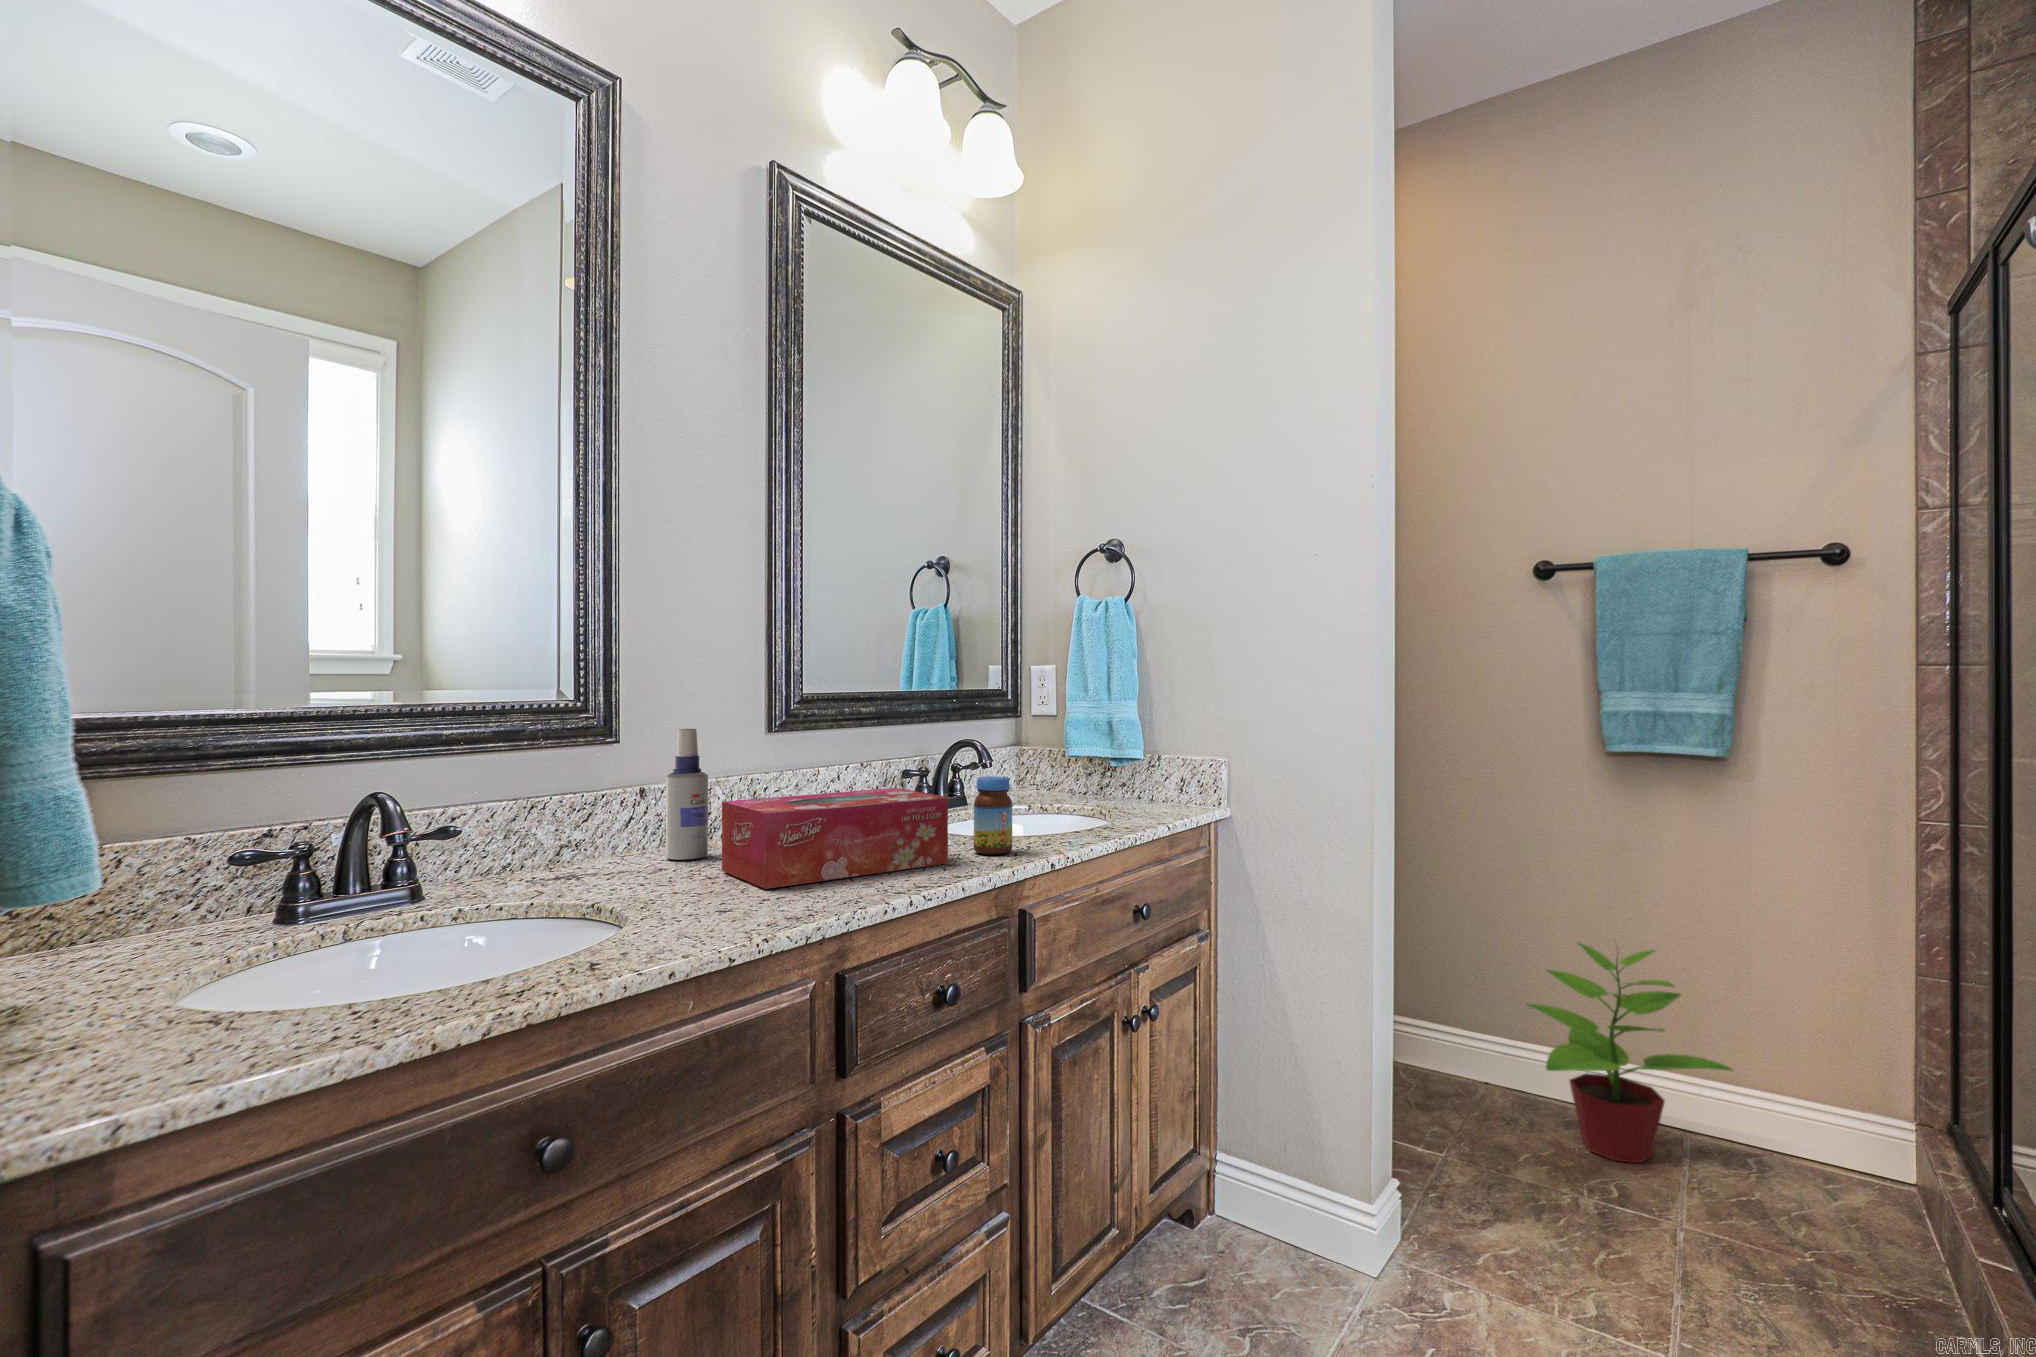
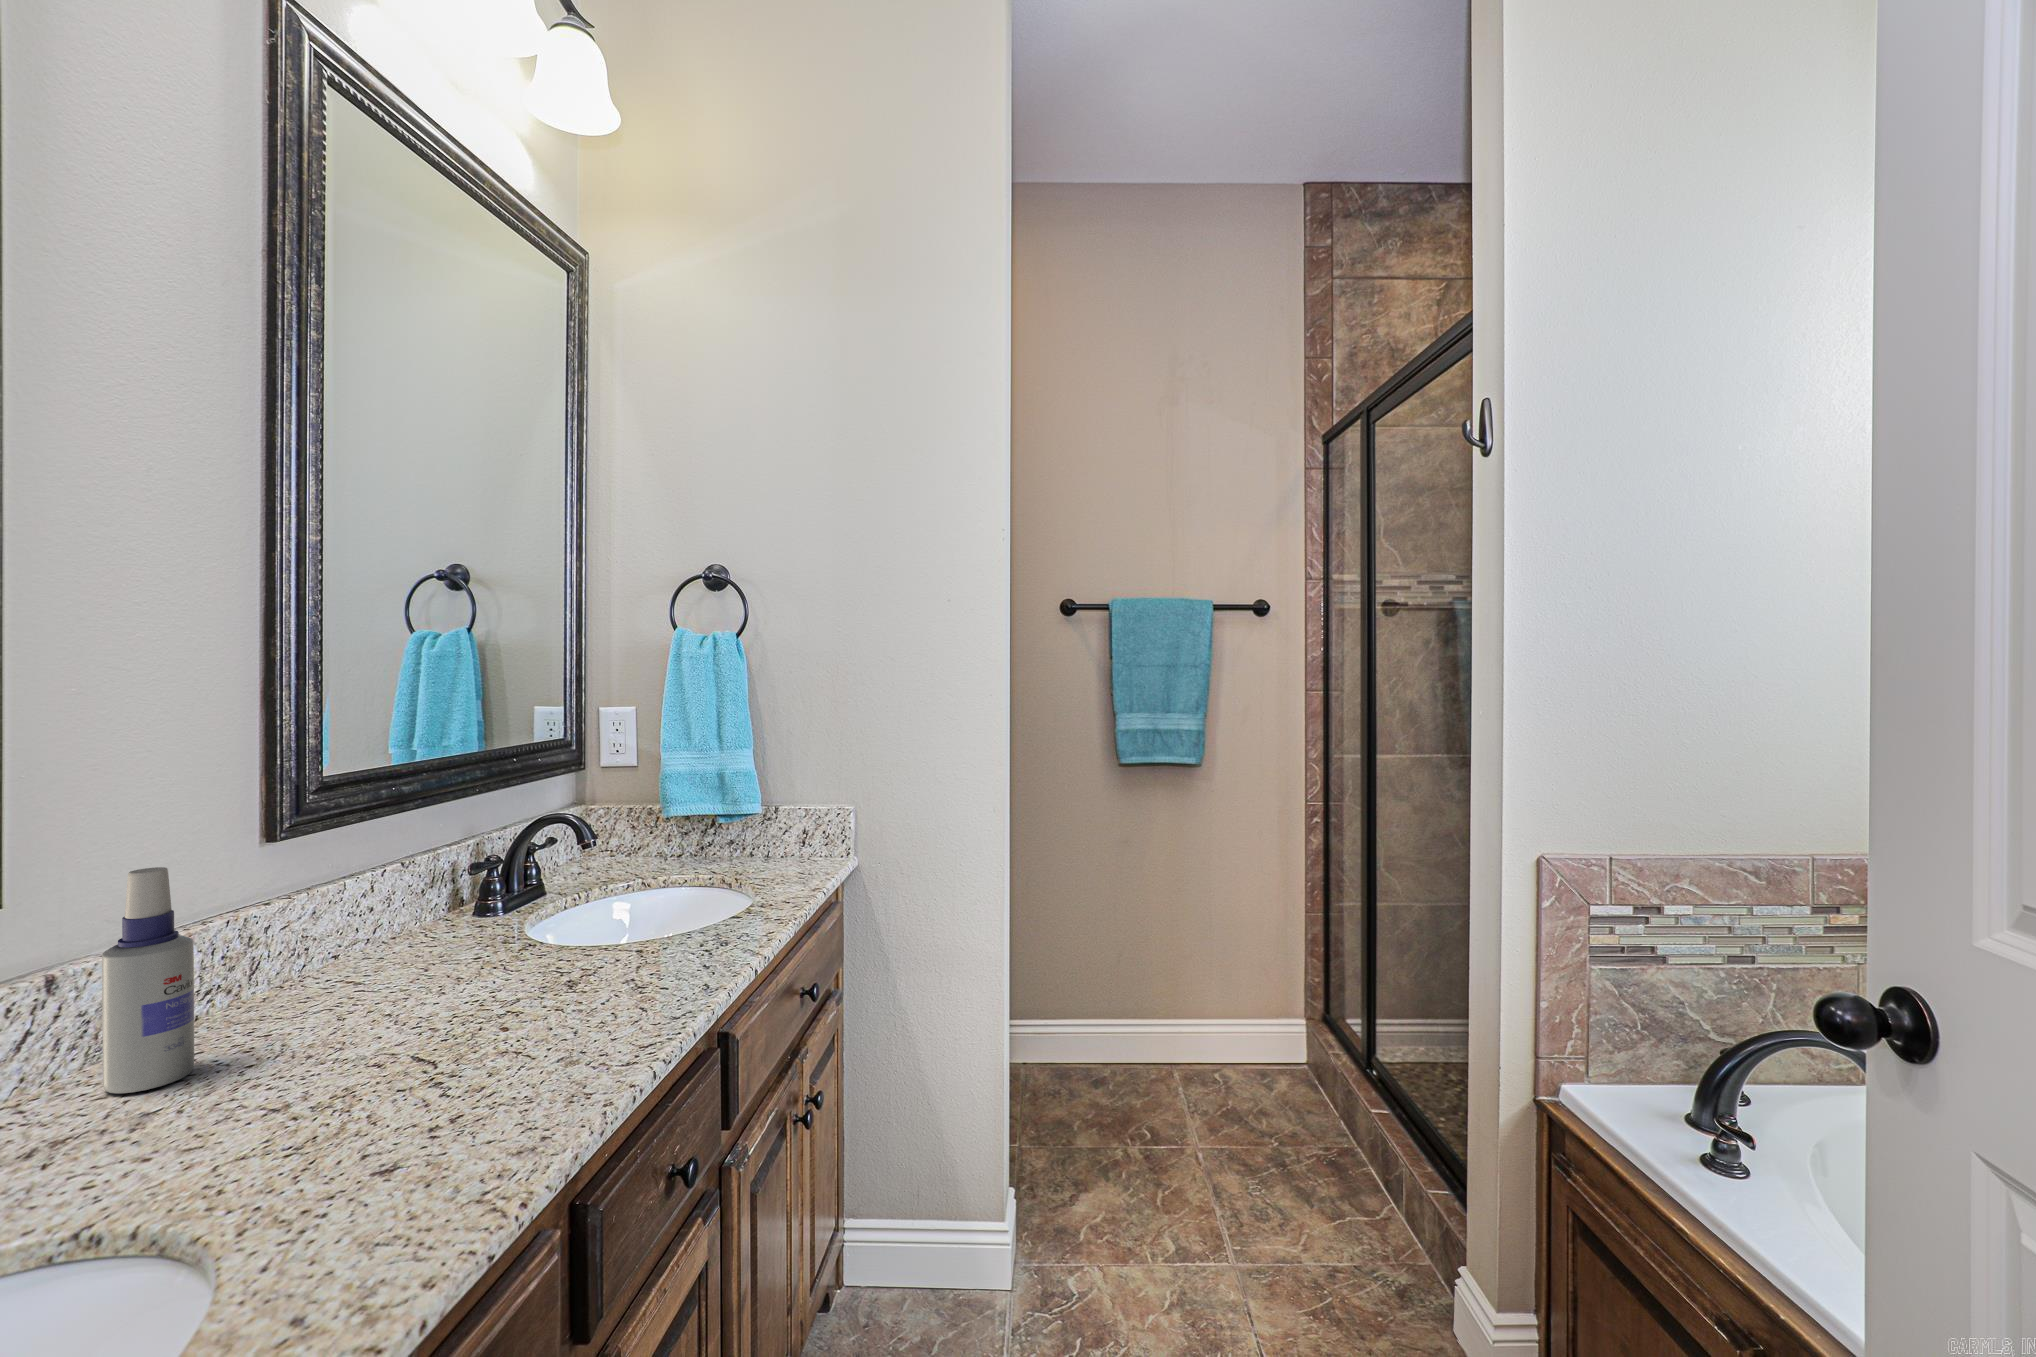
jar: present [974,776,1012,855] -> none [642,875,693,978]
tissue box: present [722,788,948,889] -> none [256,908,627,1126]
potted plant: present [1528,943,1732,1163] -> none [1066,919,1212,1101]

